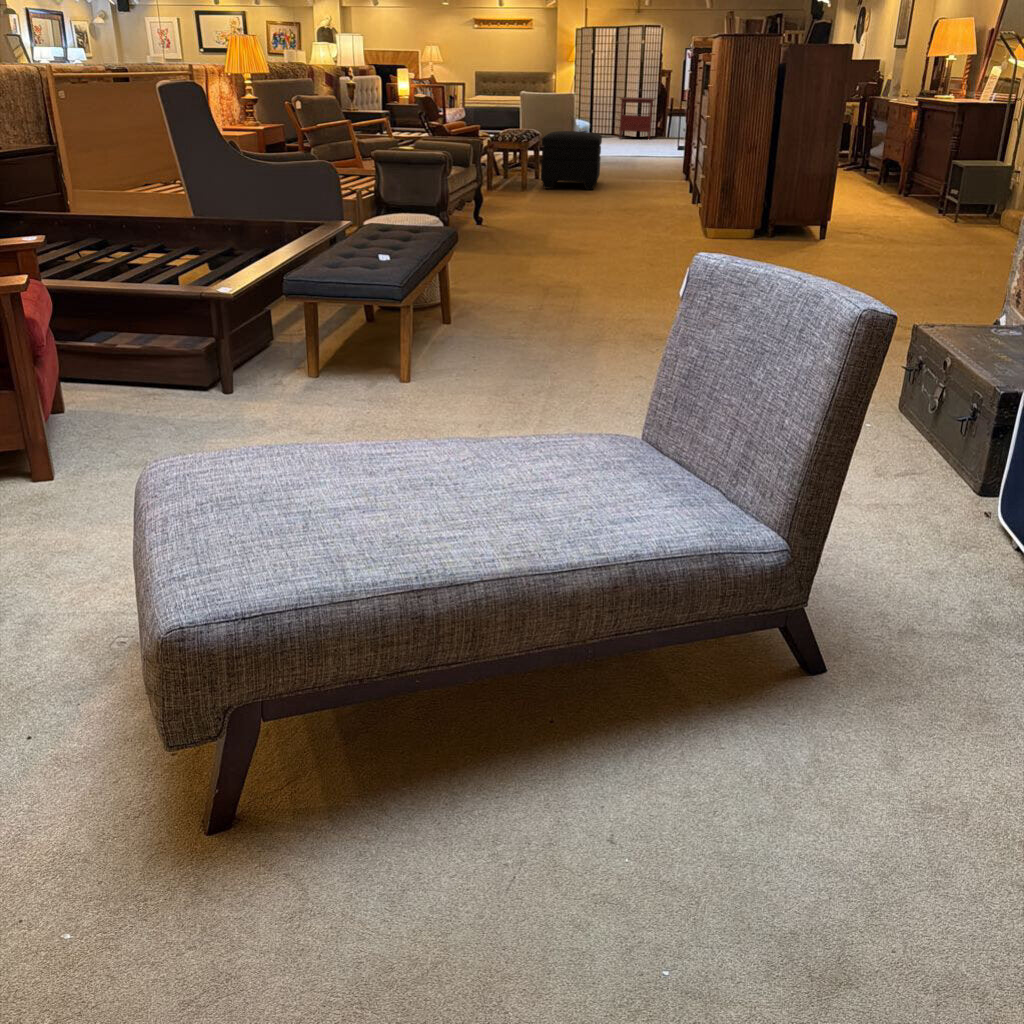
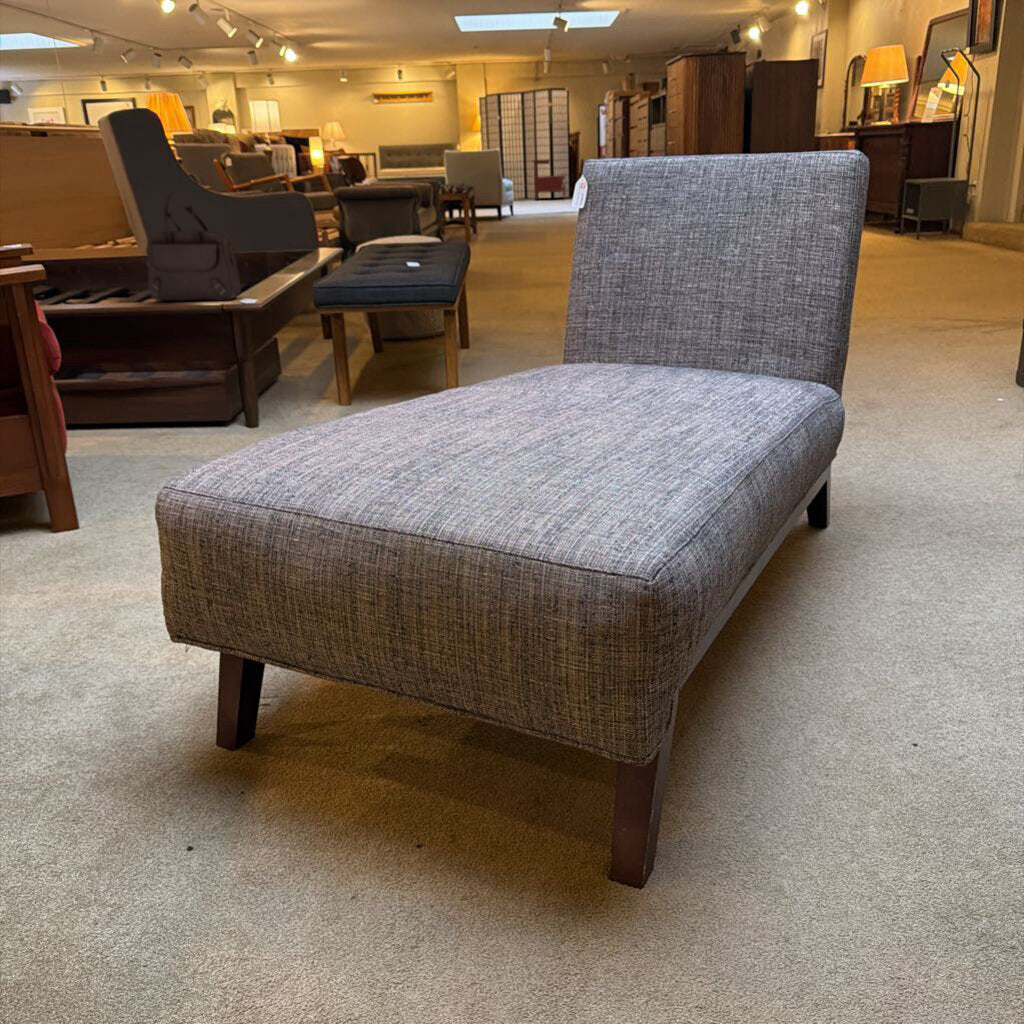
ottoman: present [541,131,602,190] -> none [482,184,543,242]
handbag: none [186,167,258,258] -> present [146,194,241,301]

